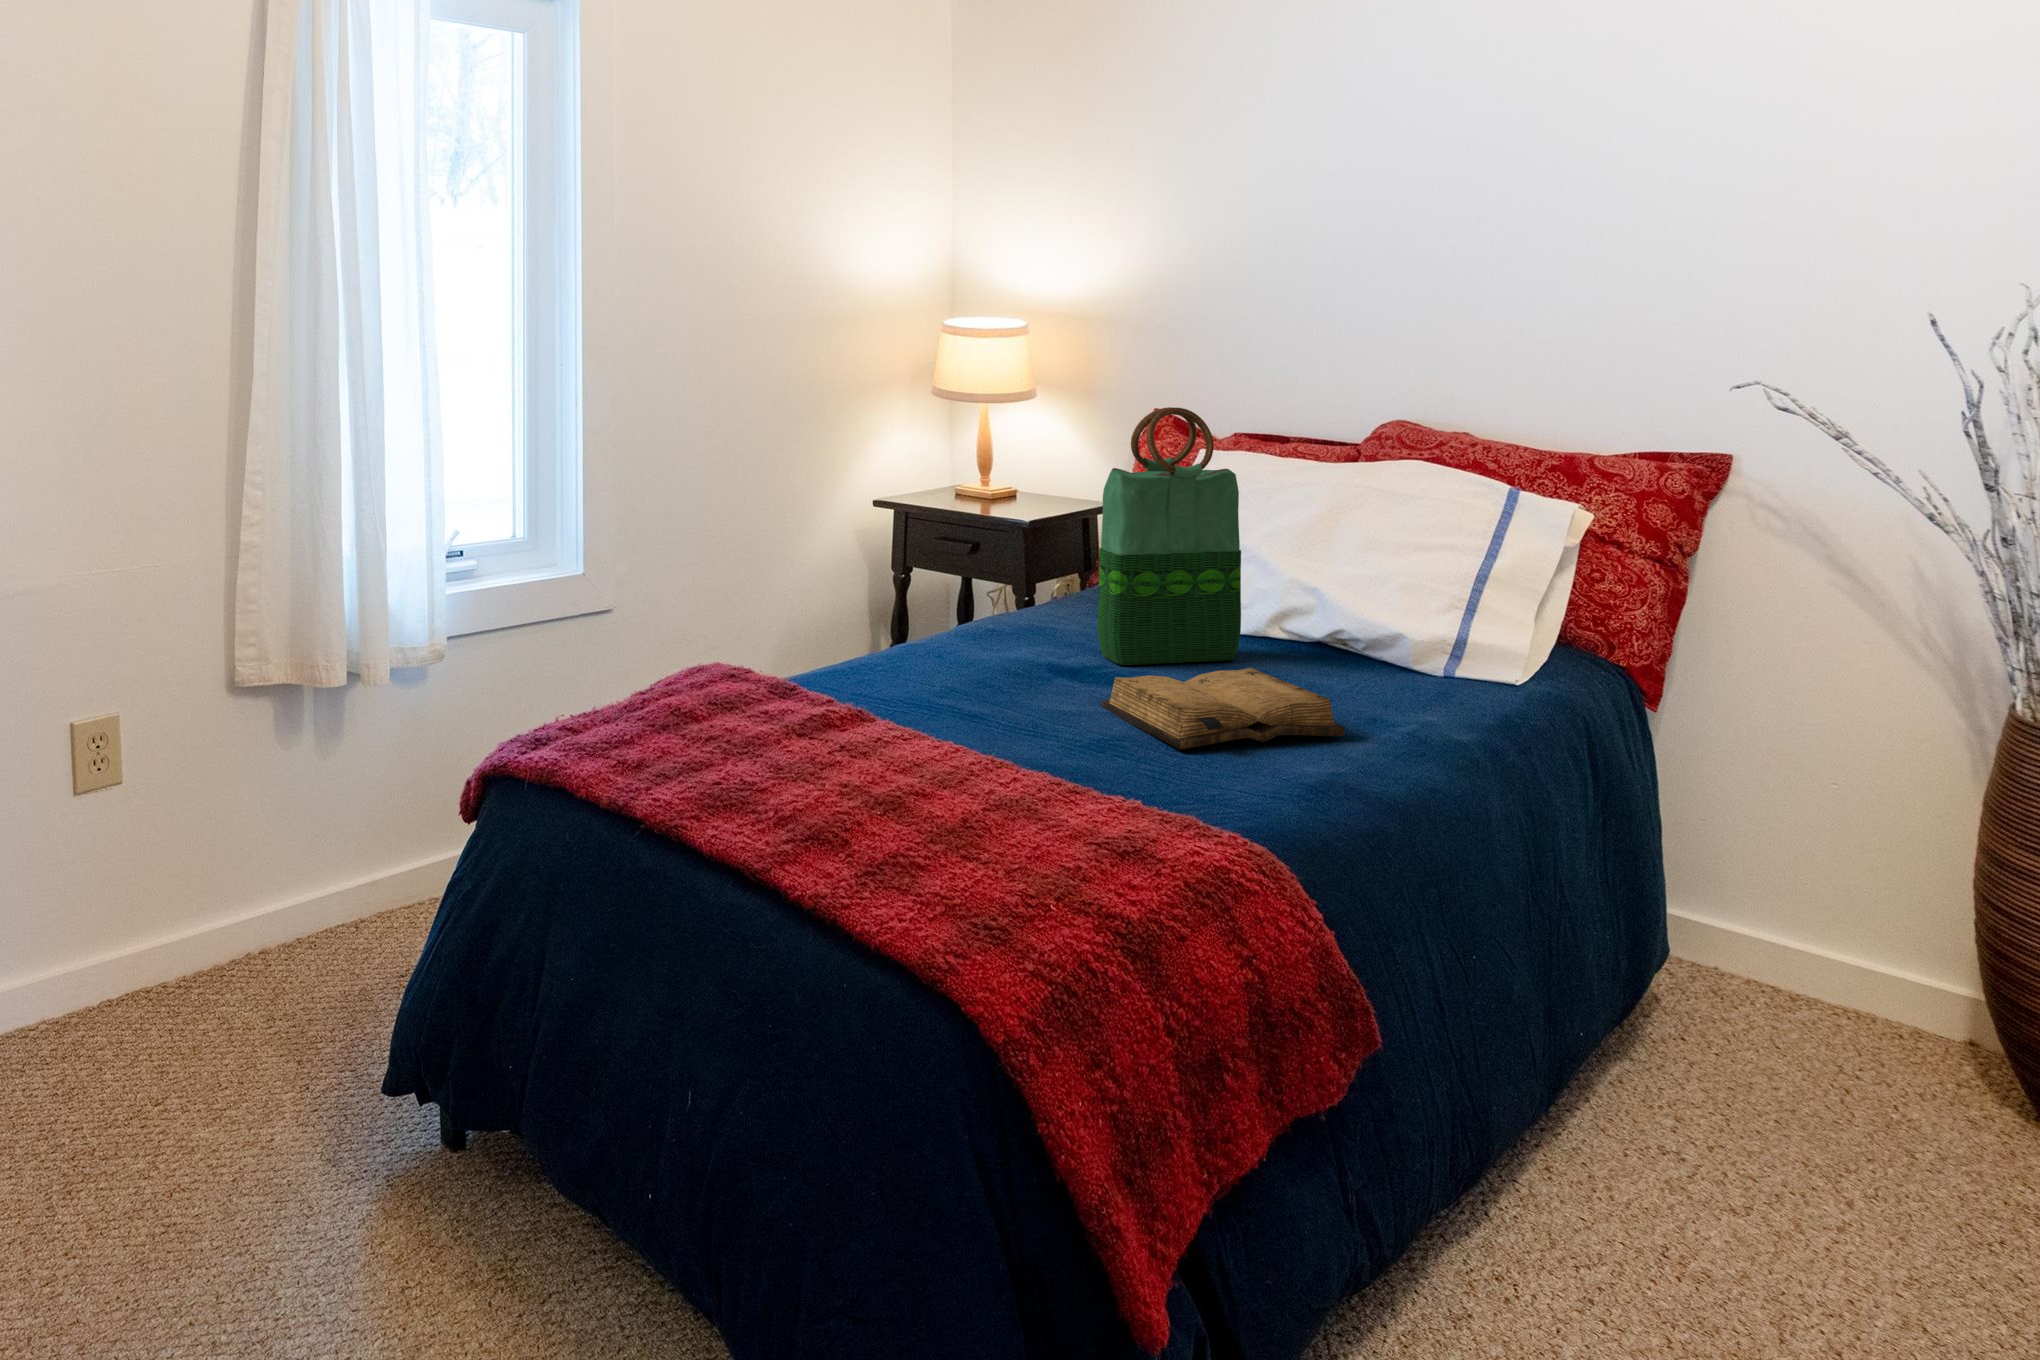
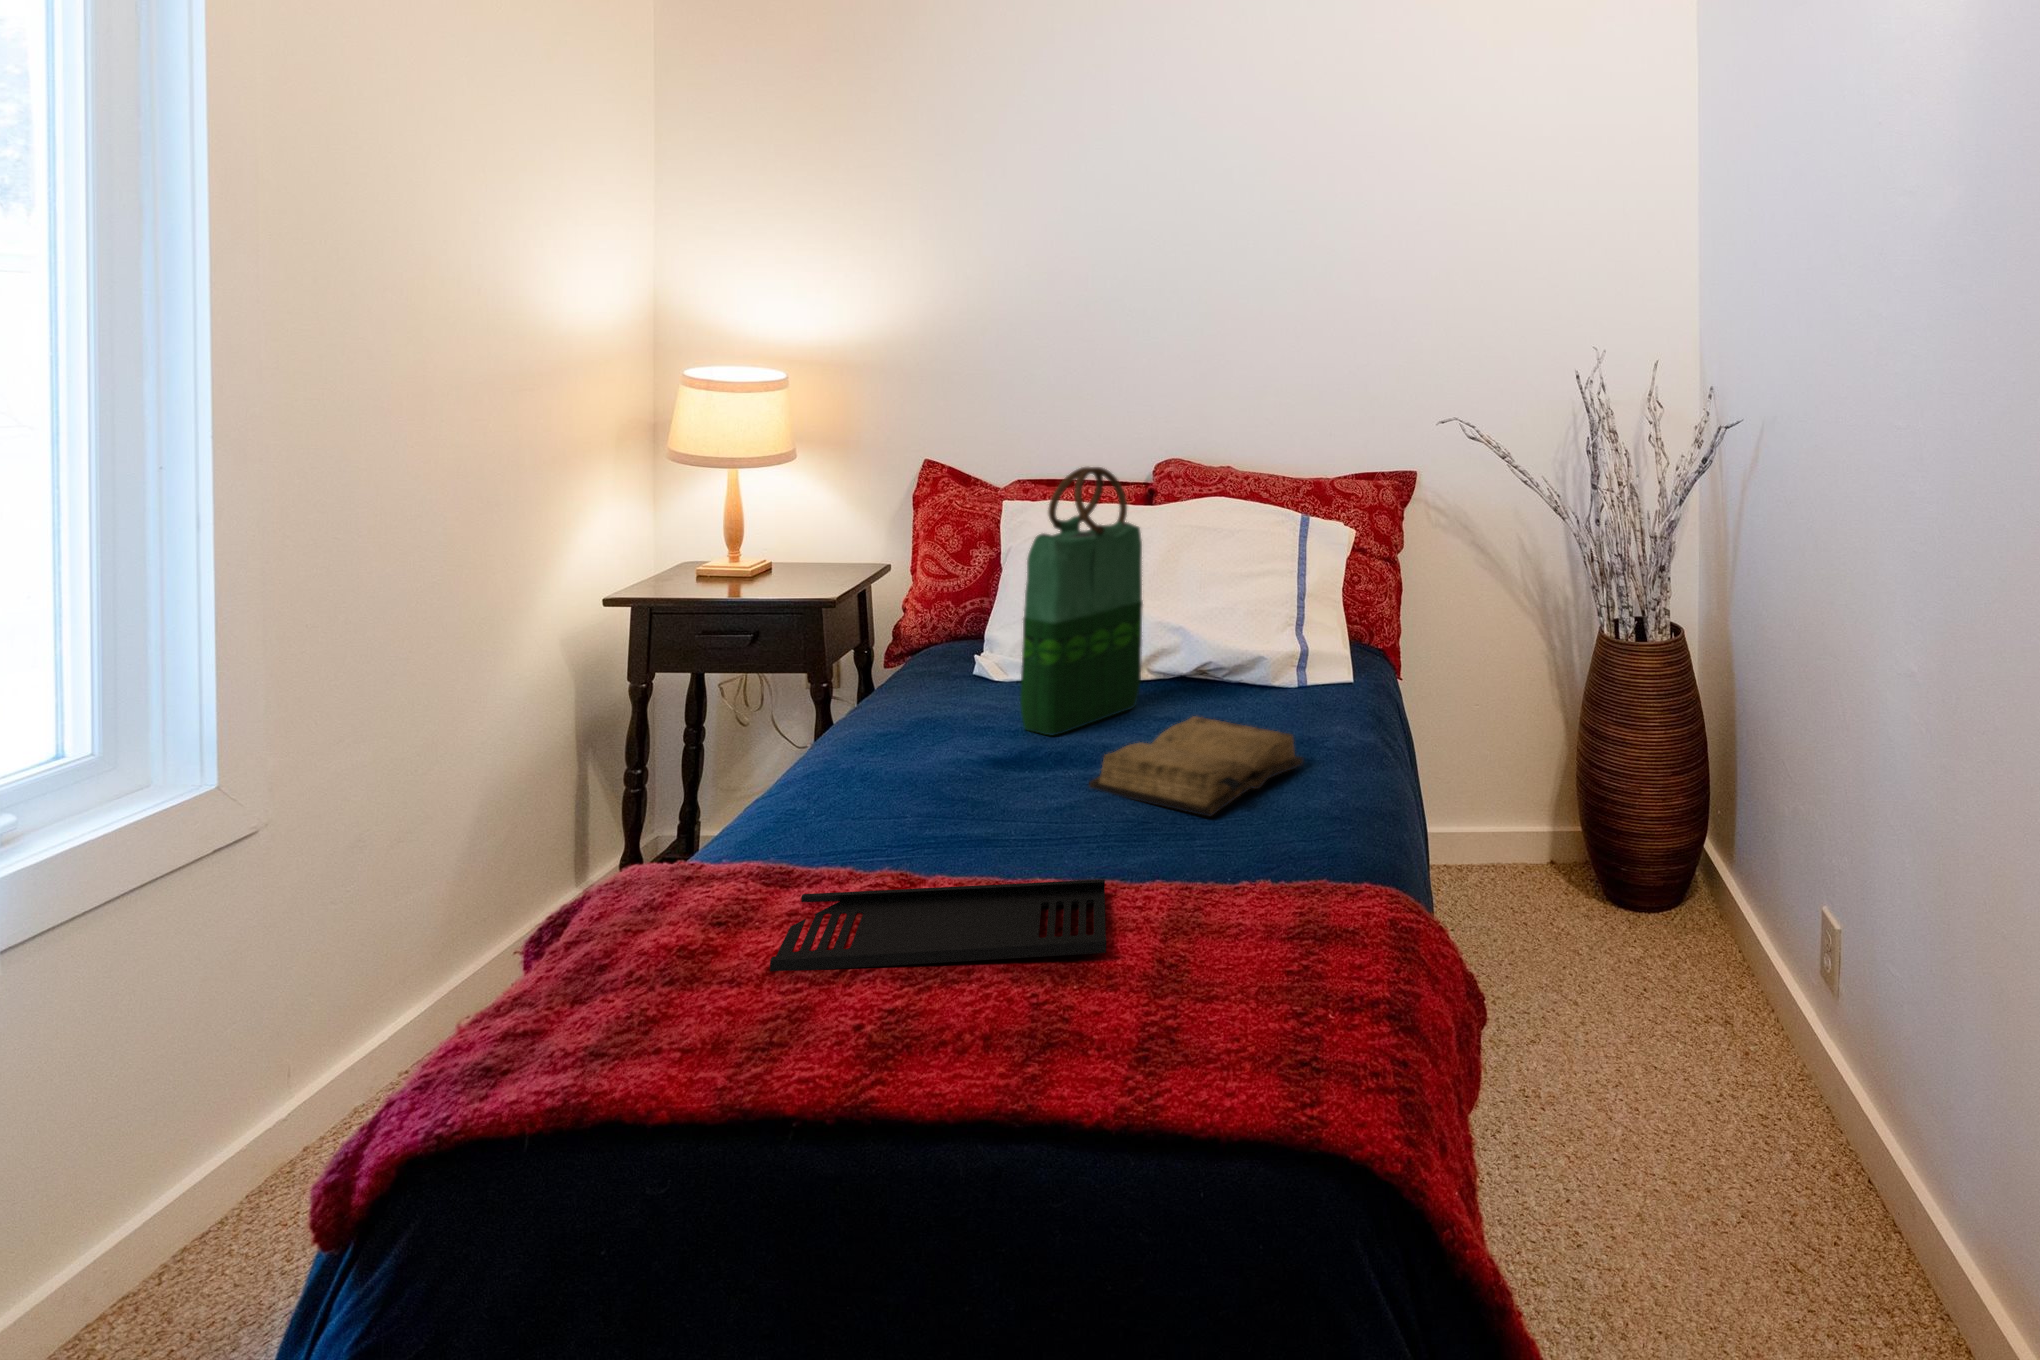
tray: none [722,715,1008,805] -> present [770,879,1106,971]

